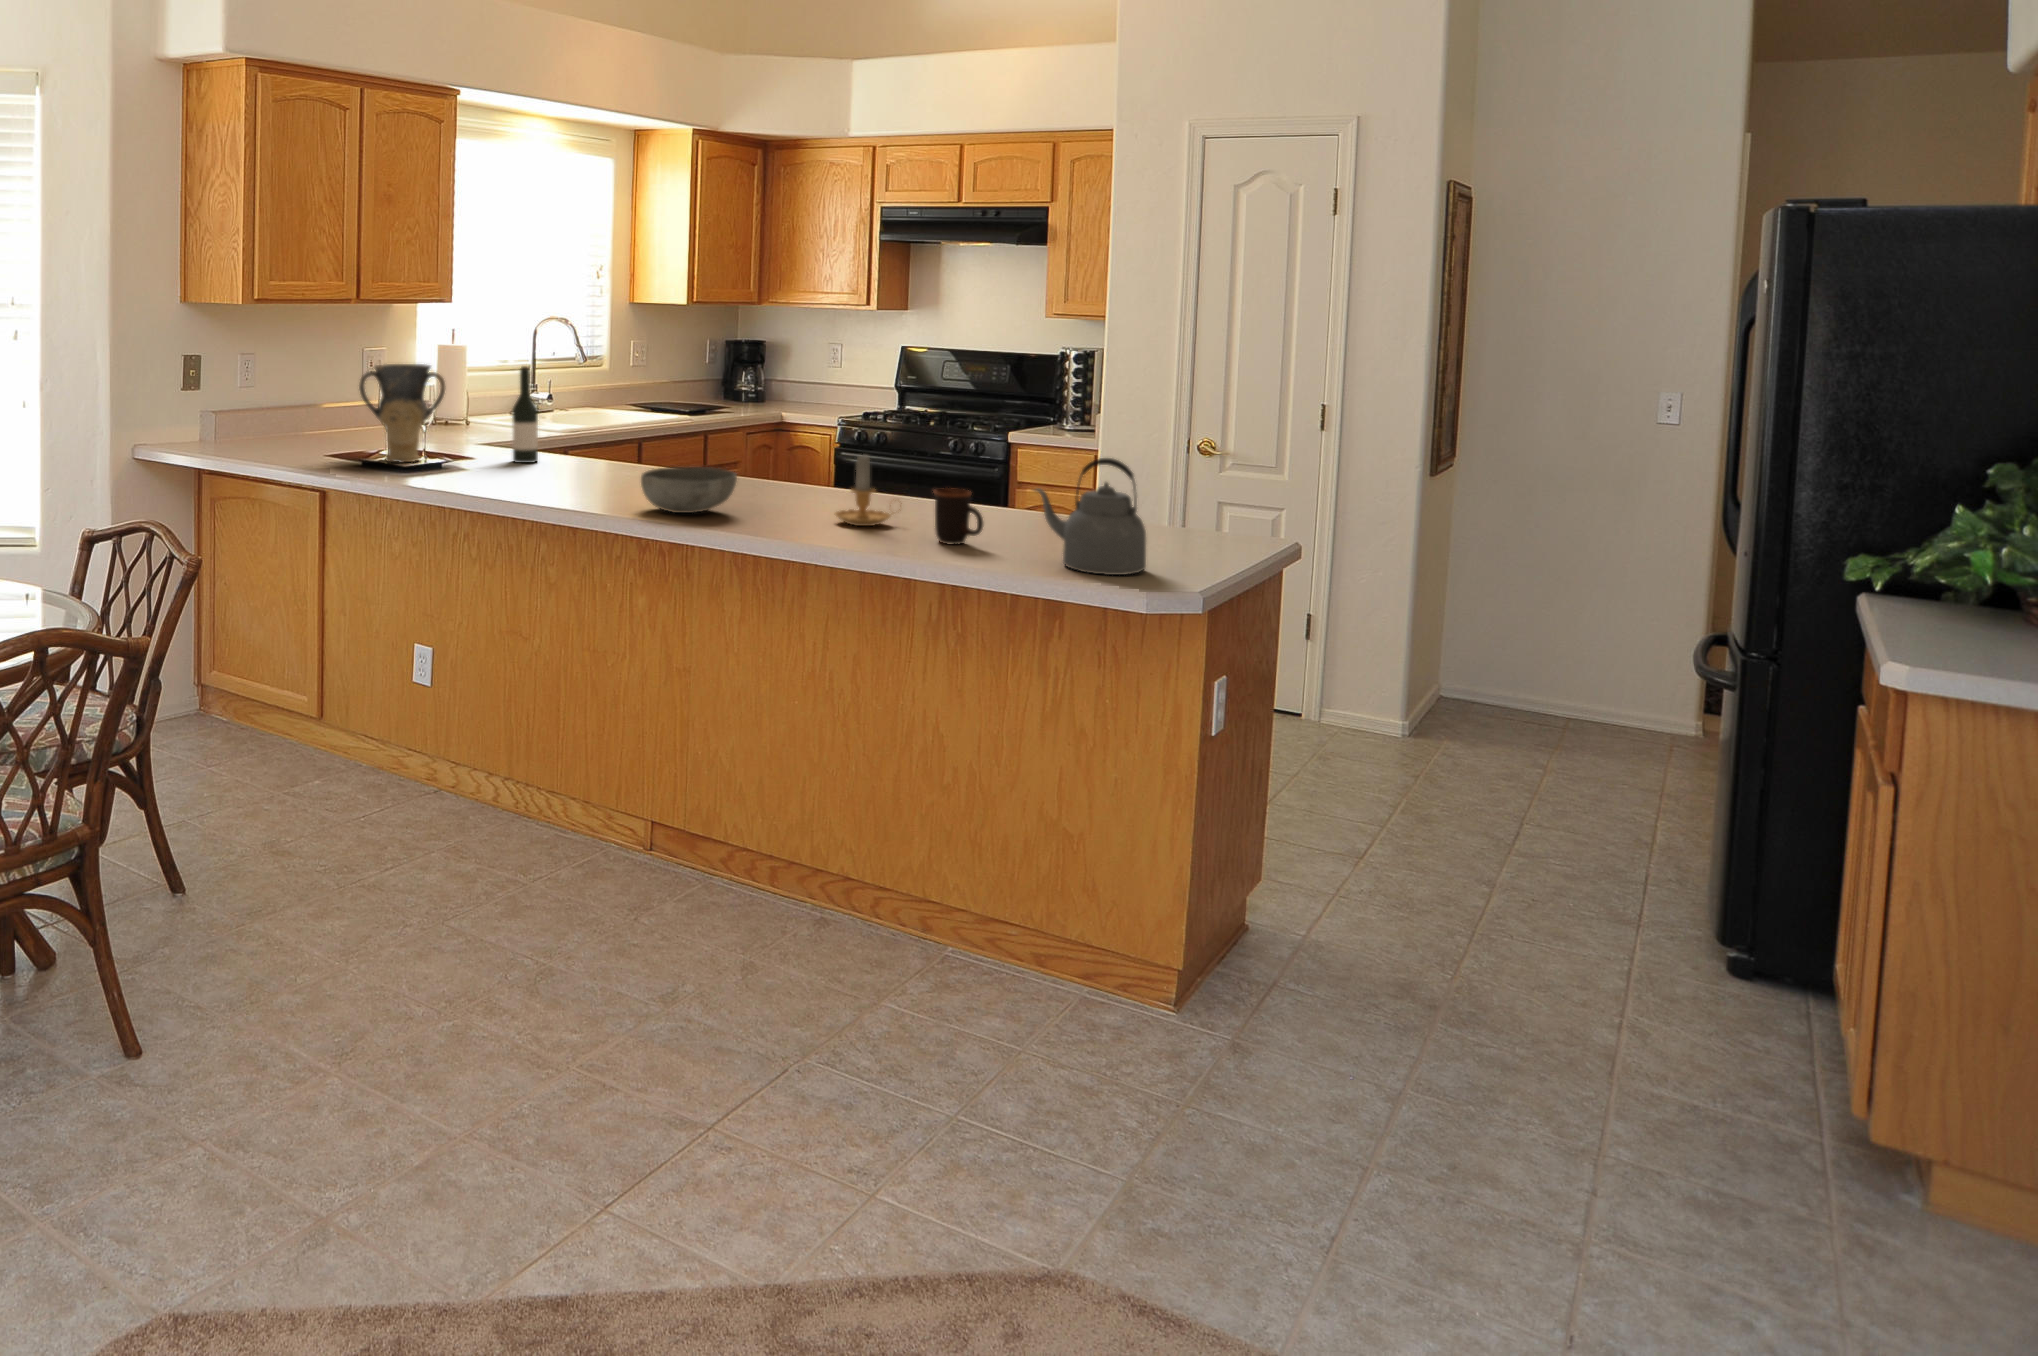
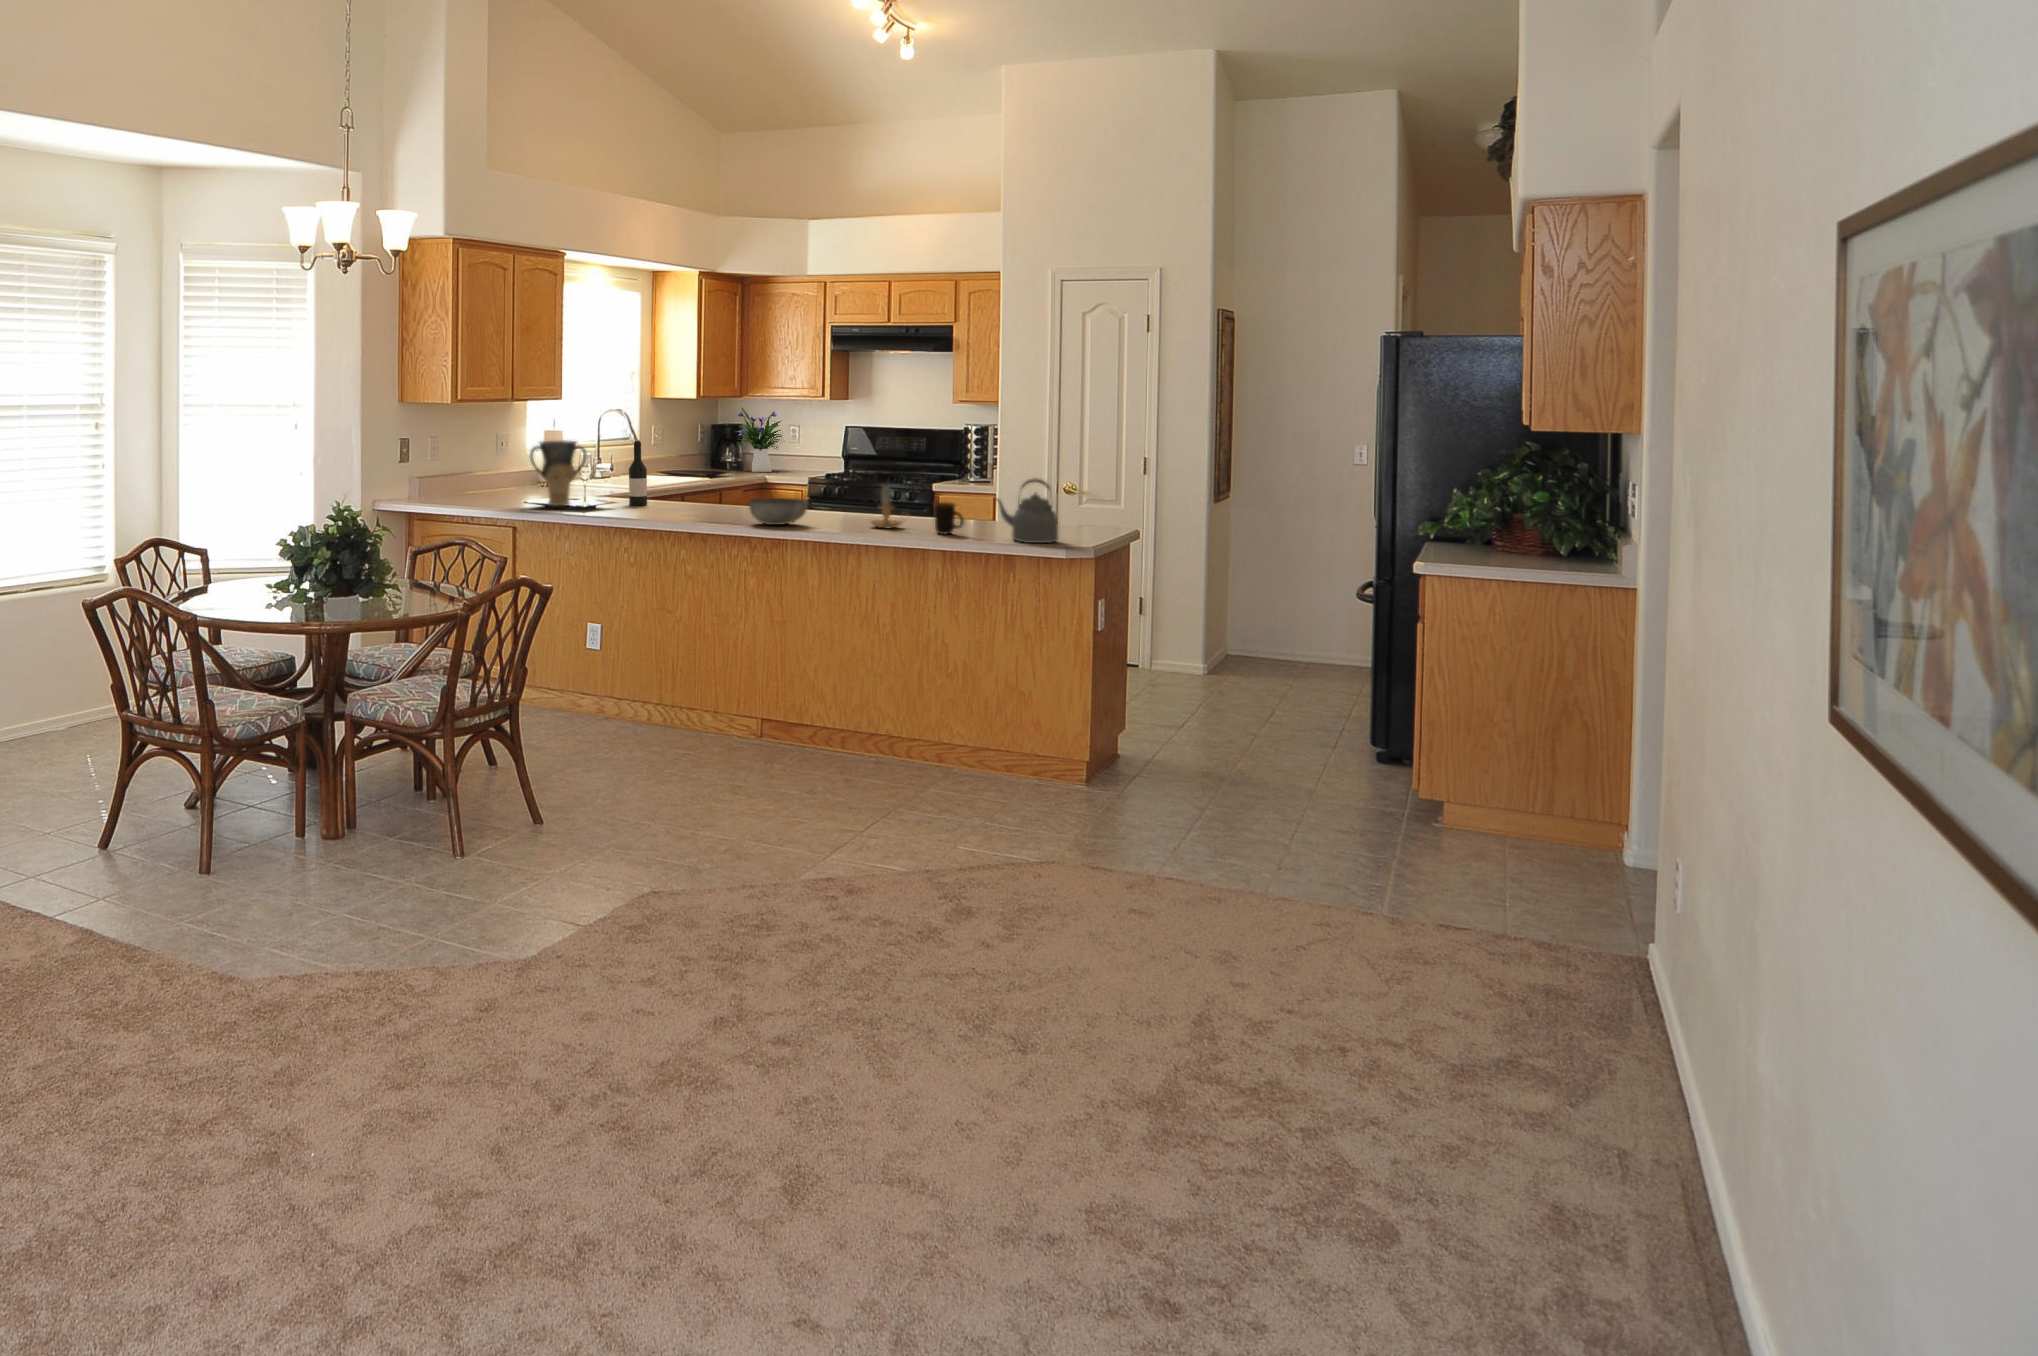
flower arrangement: none [749,318,831,404] -> present [737,408,784,472]

